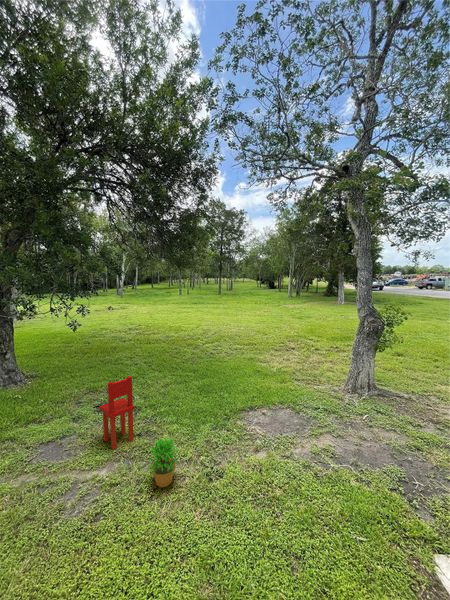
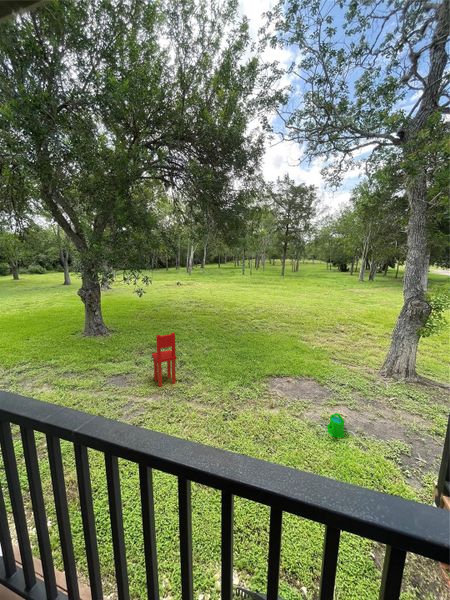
potted plant: present [148,438,179,487] -> none [179,381,203,417]
watering can: none [323,448,343,476] -> present [327,413,344,438]

